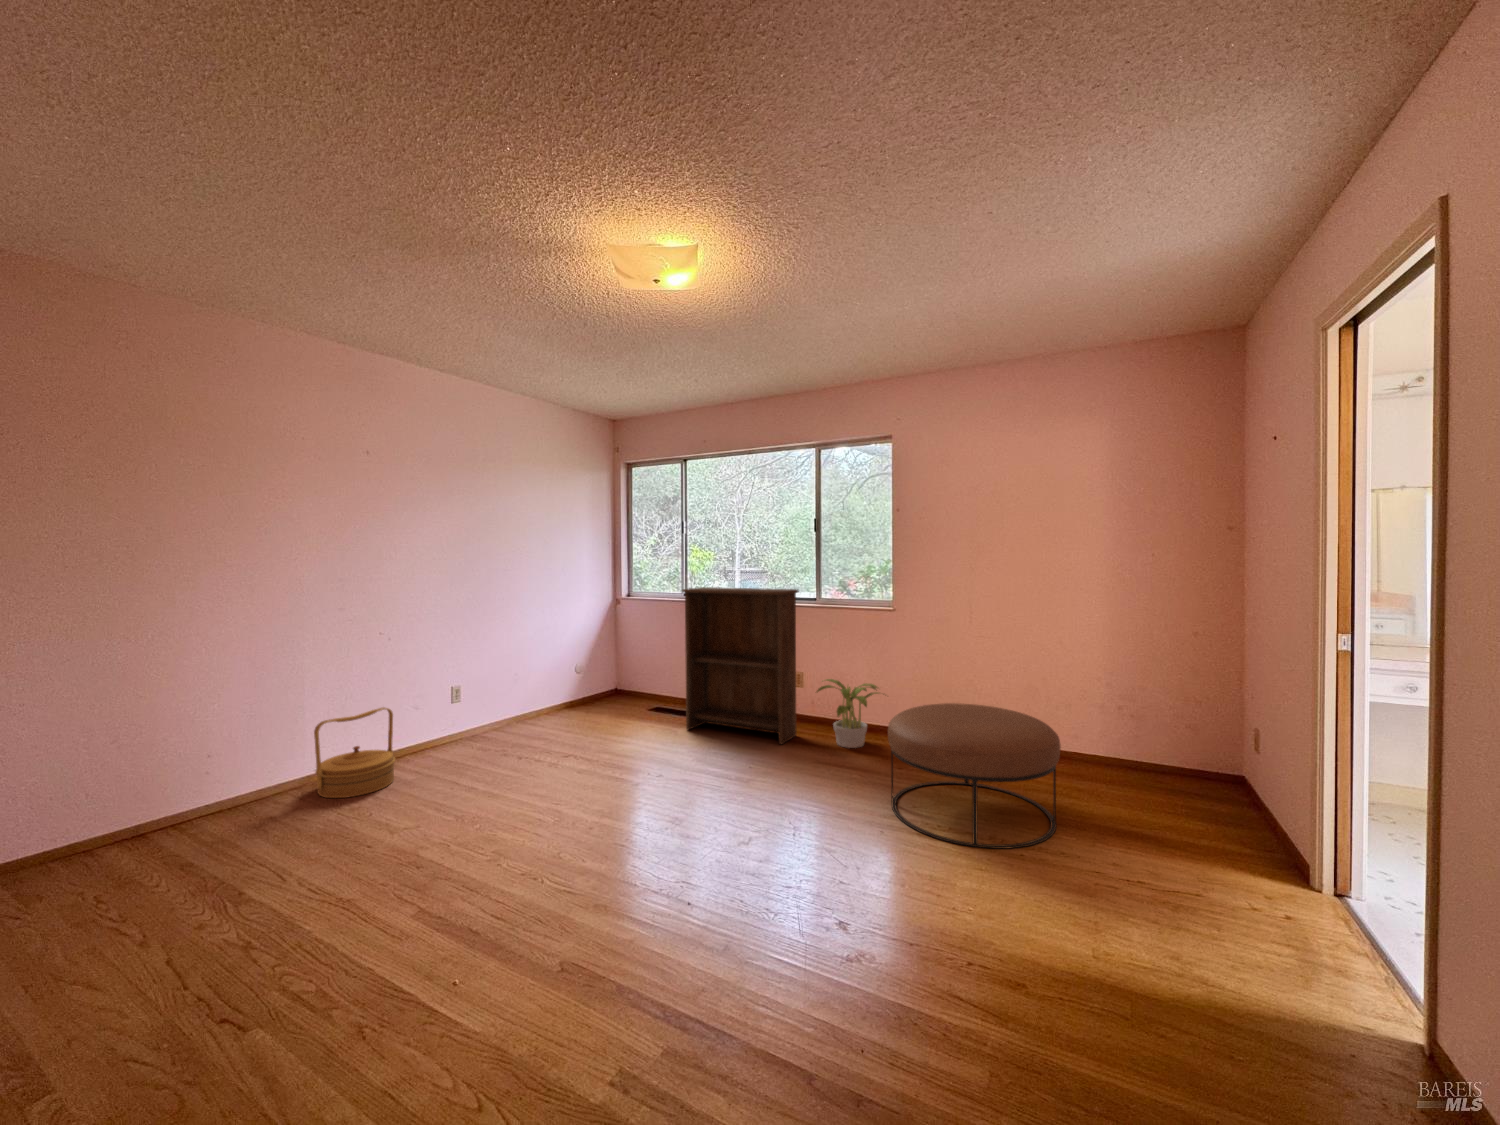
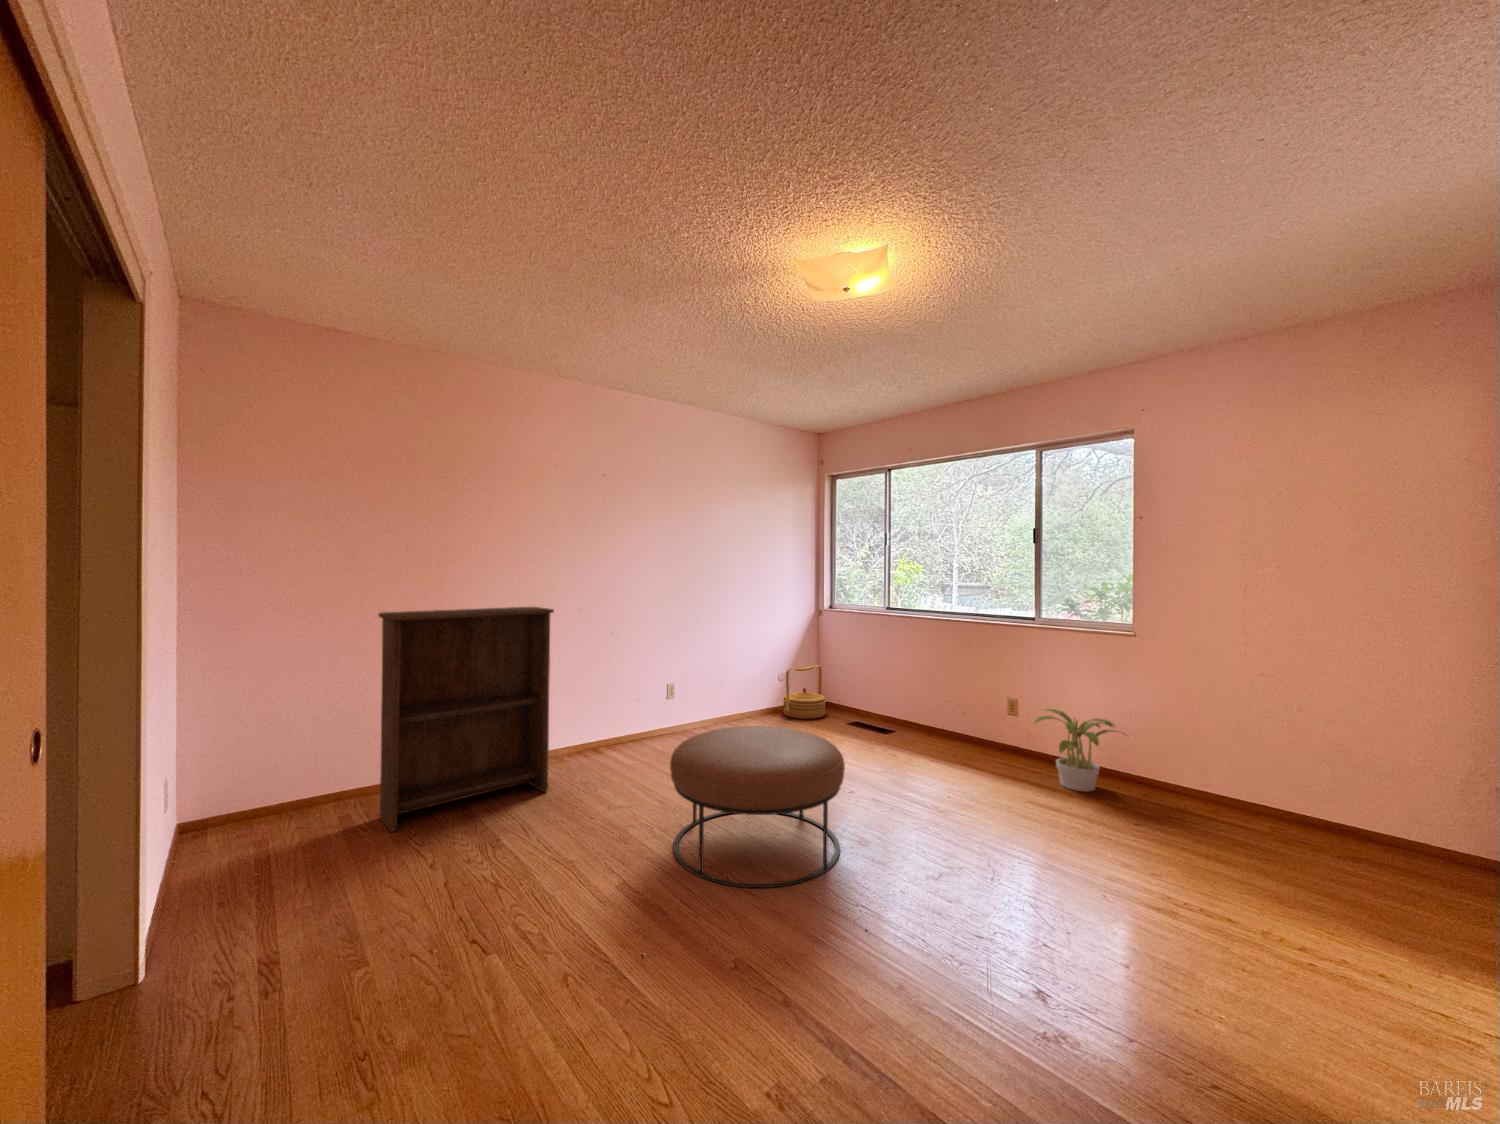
bookshelf: present [682,587,799,744] -> present [379,607,554,831]
ottoman: present [888,703,1061,849] -> present [670,726,845,888]
woven basket: present [314,708,396,798] -> present [783,665,826,719]

